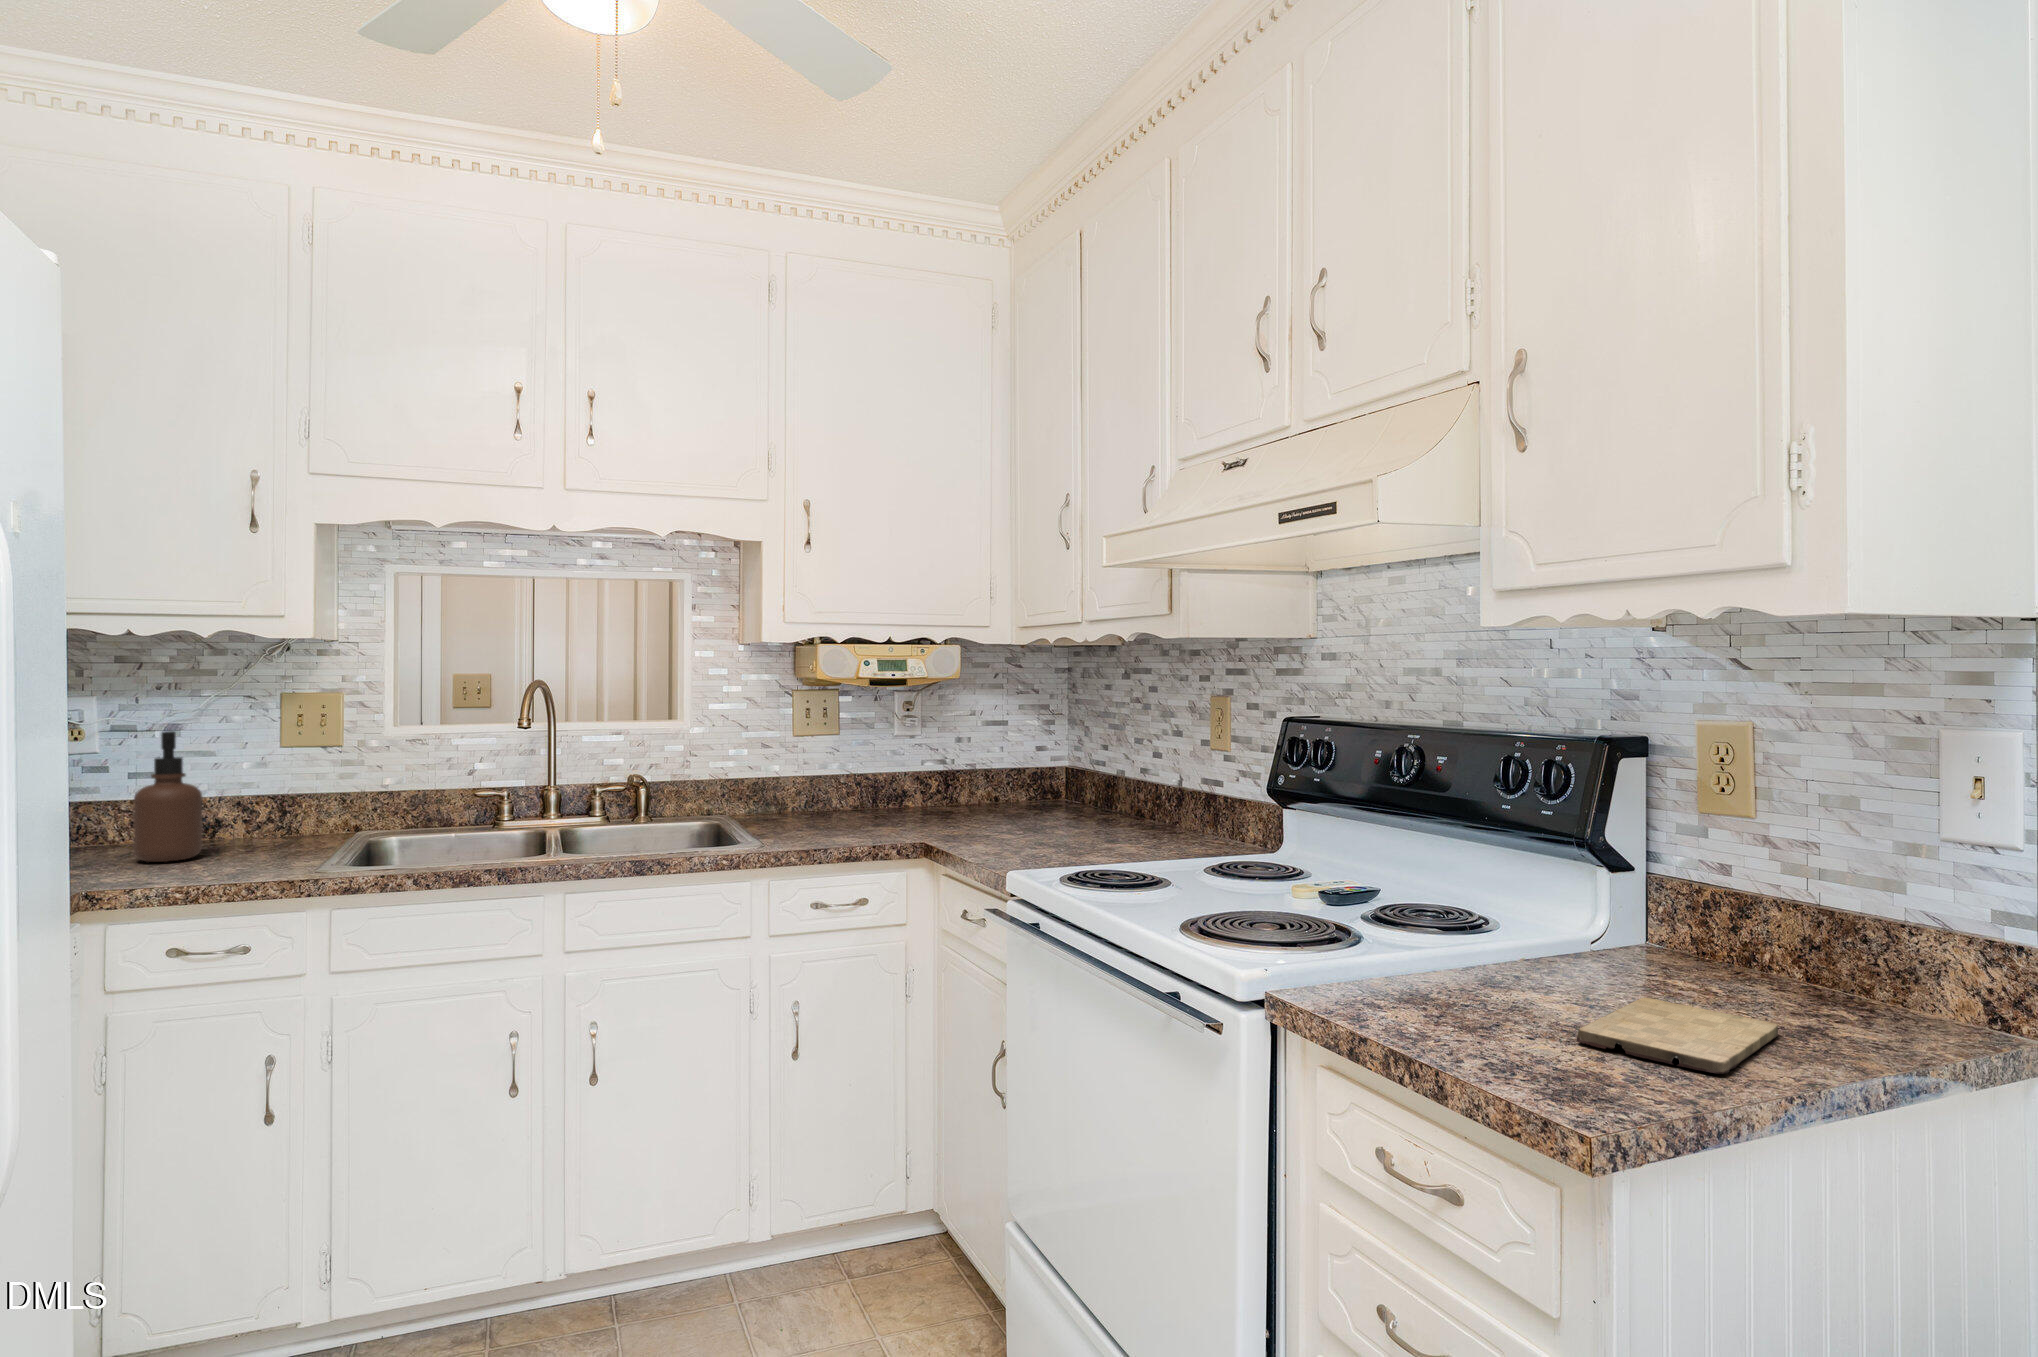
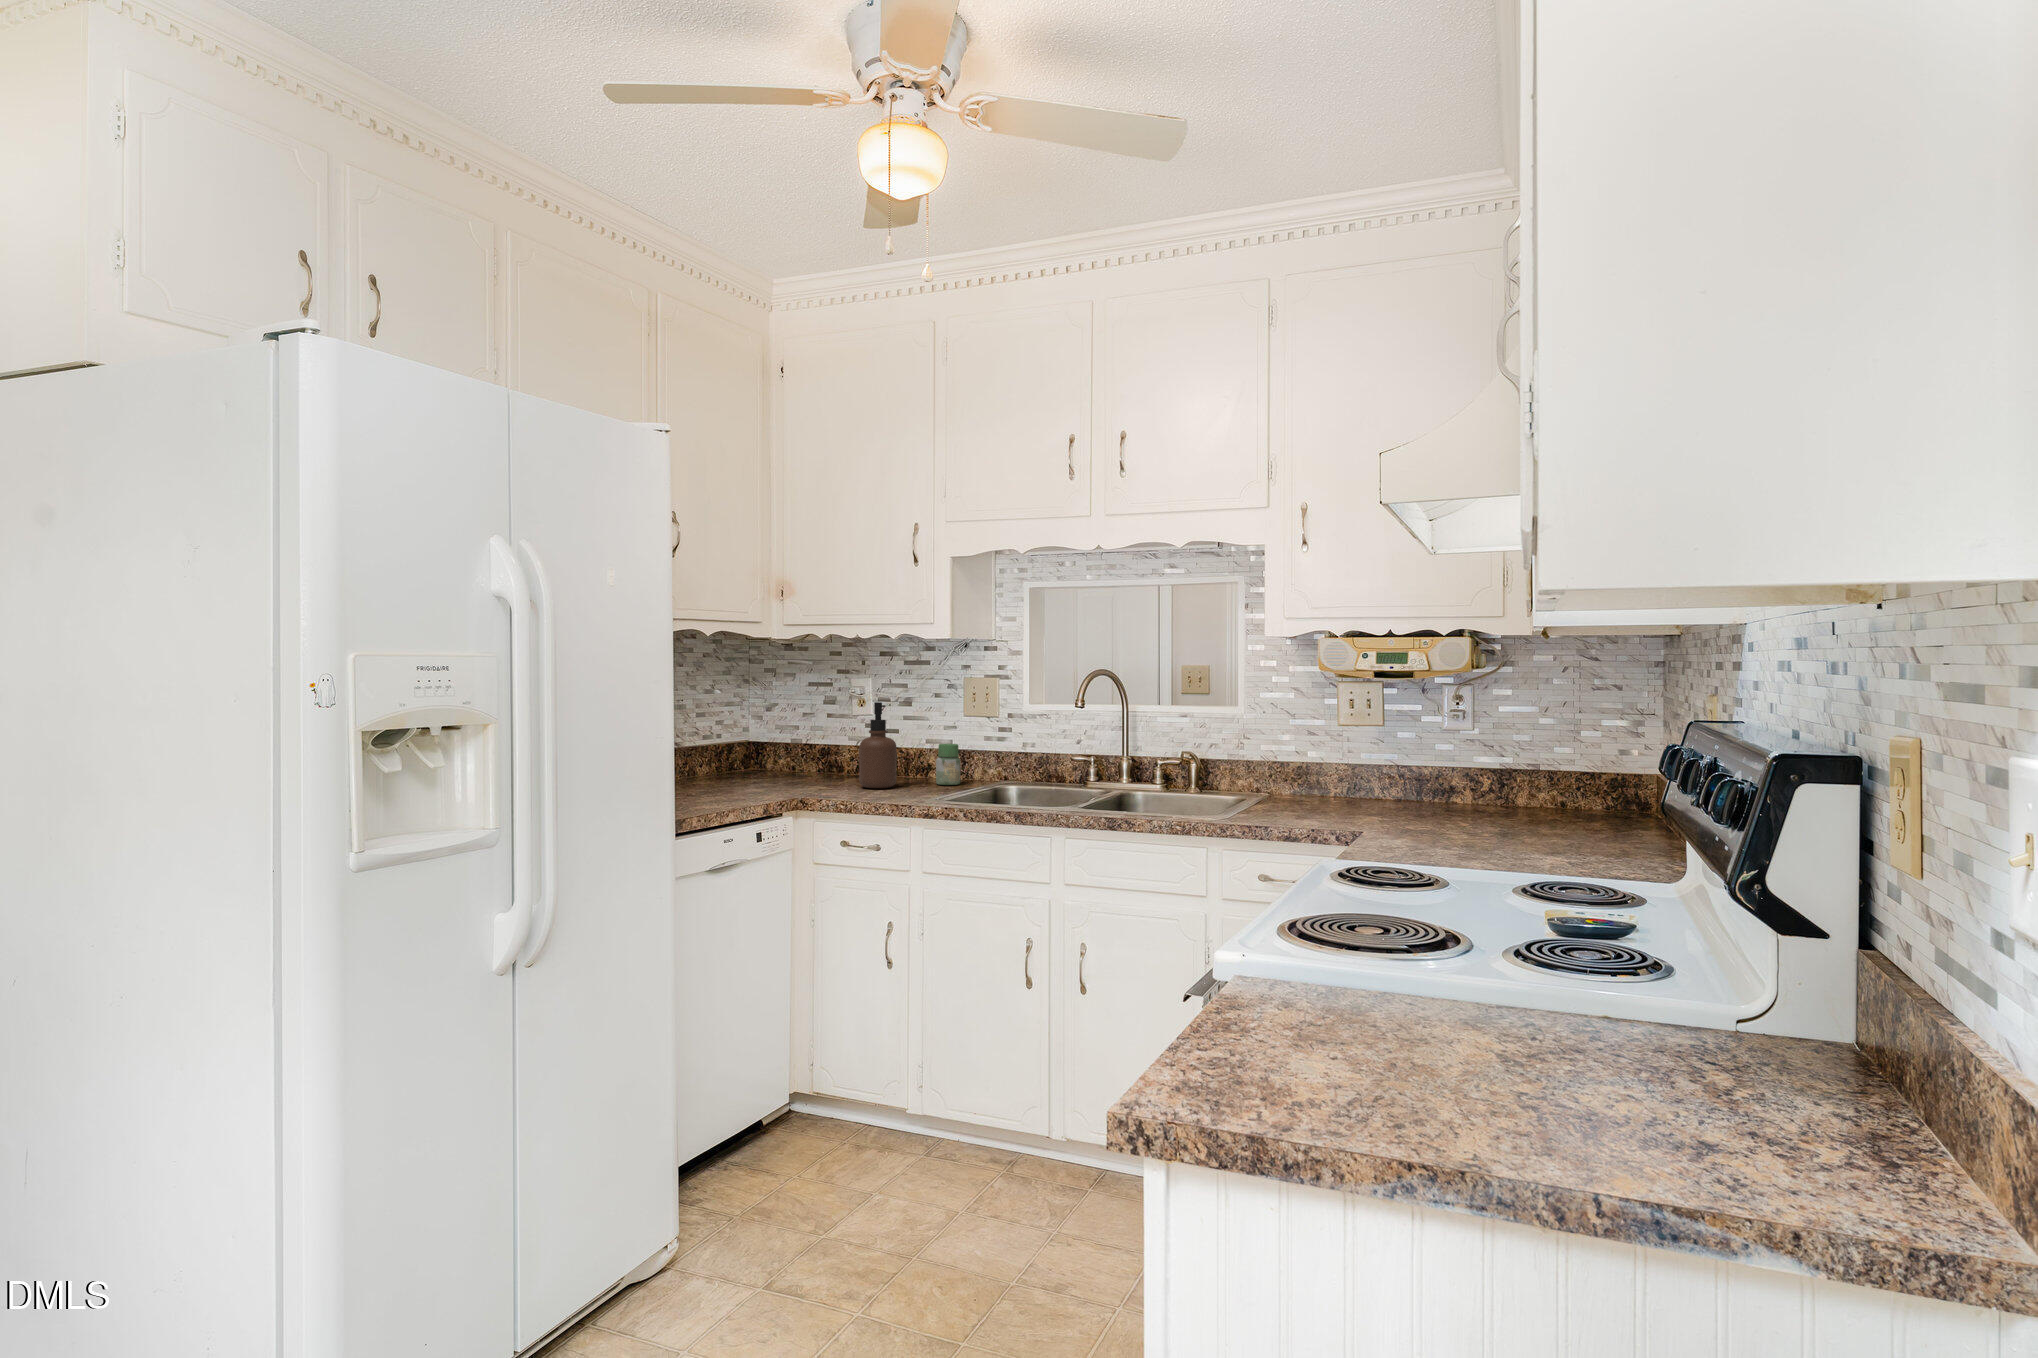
jar: none [253,786,294,845] -> present [936,744,960,785]
cutting board: present [1577,998,1778,1074] -> none [1278,1030,1508,1096]

